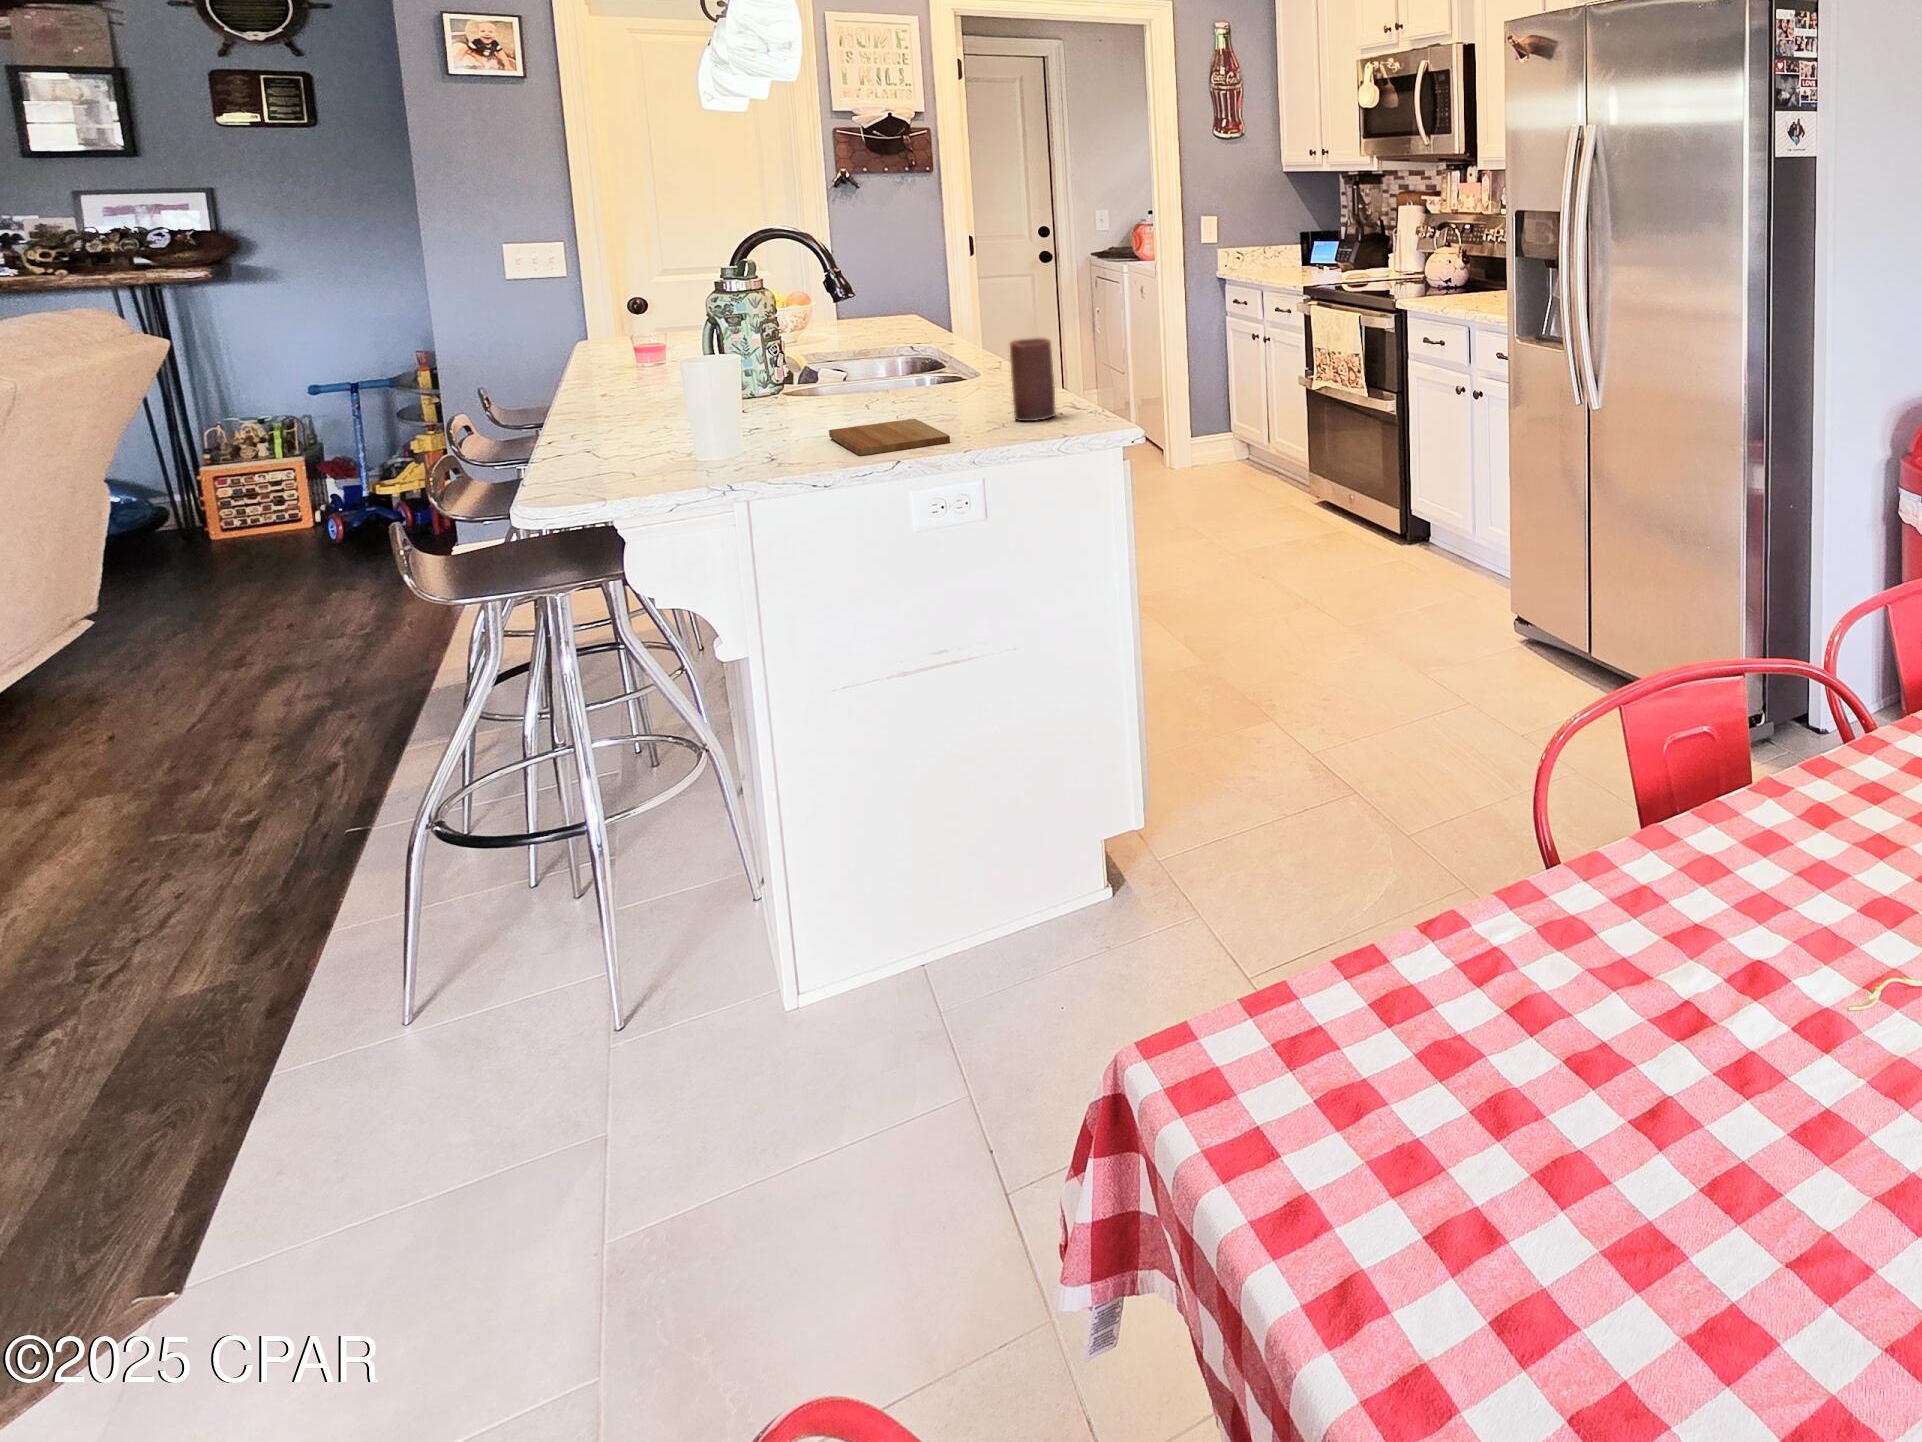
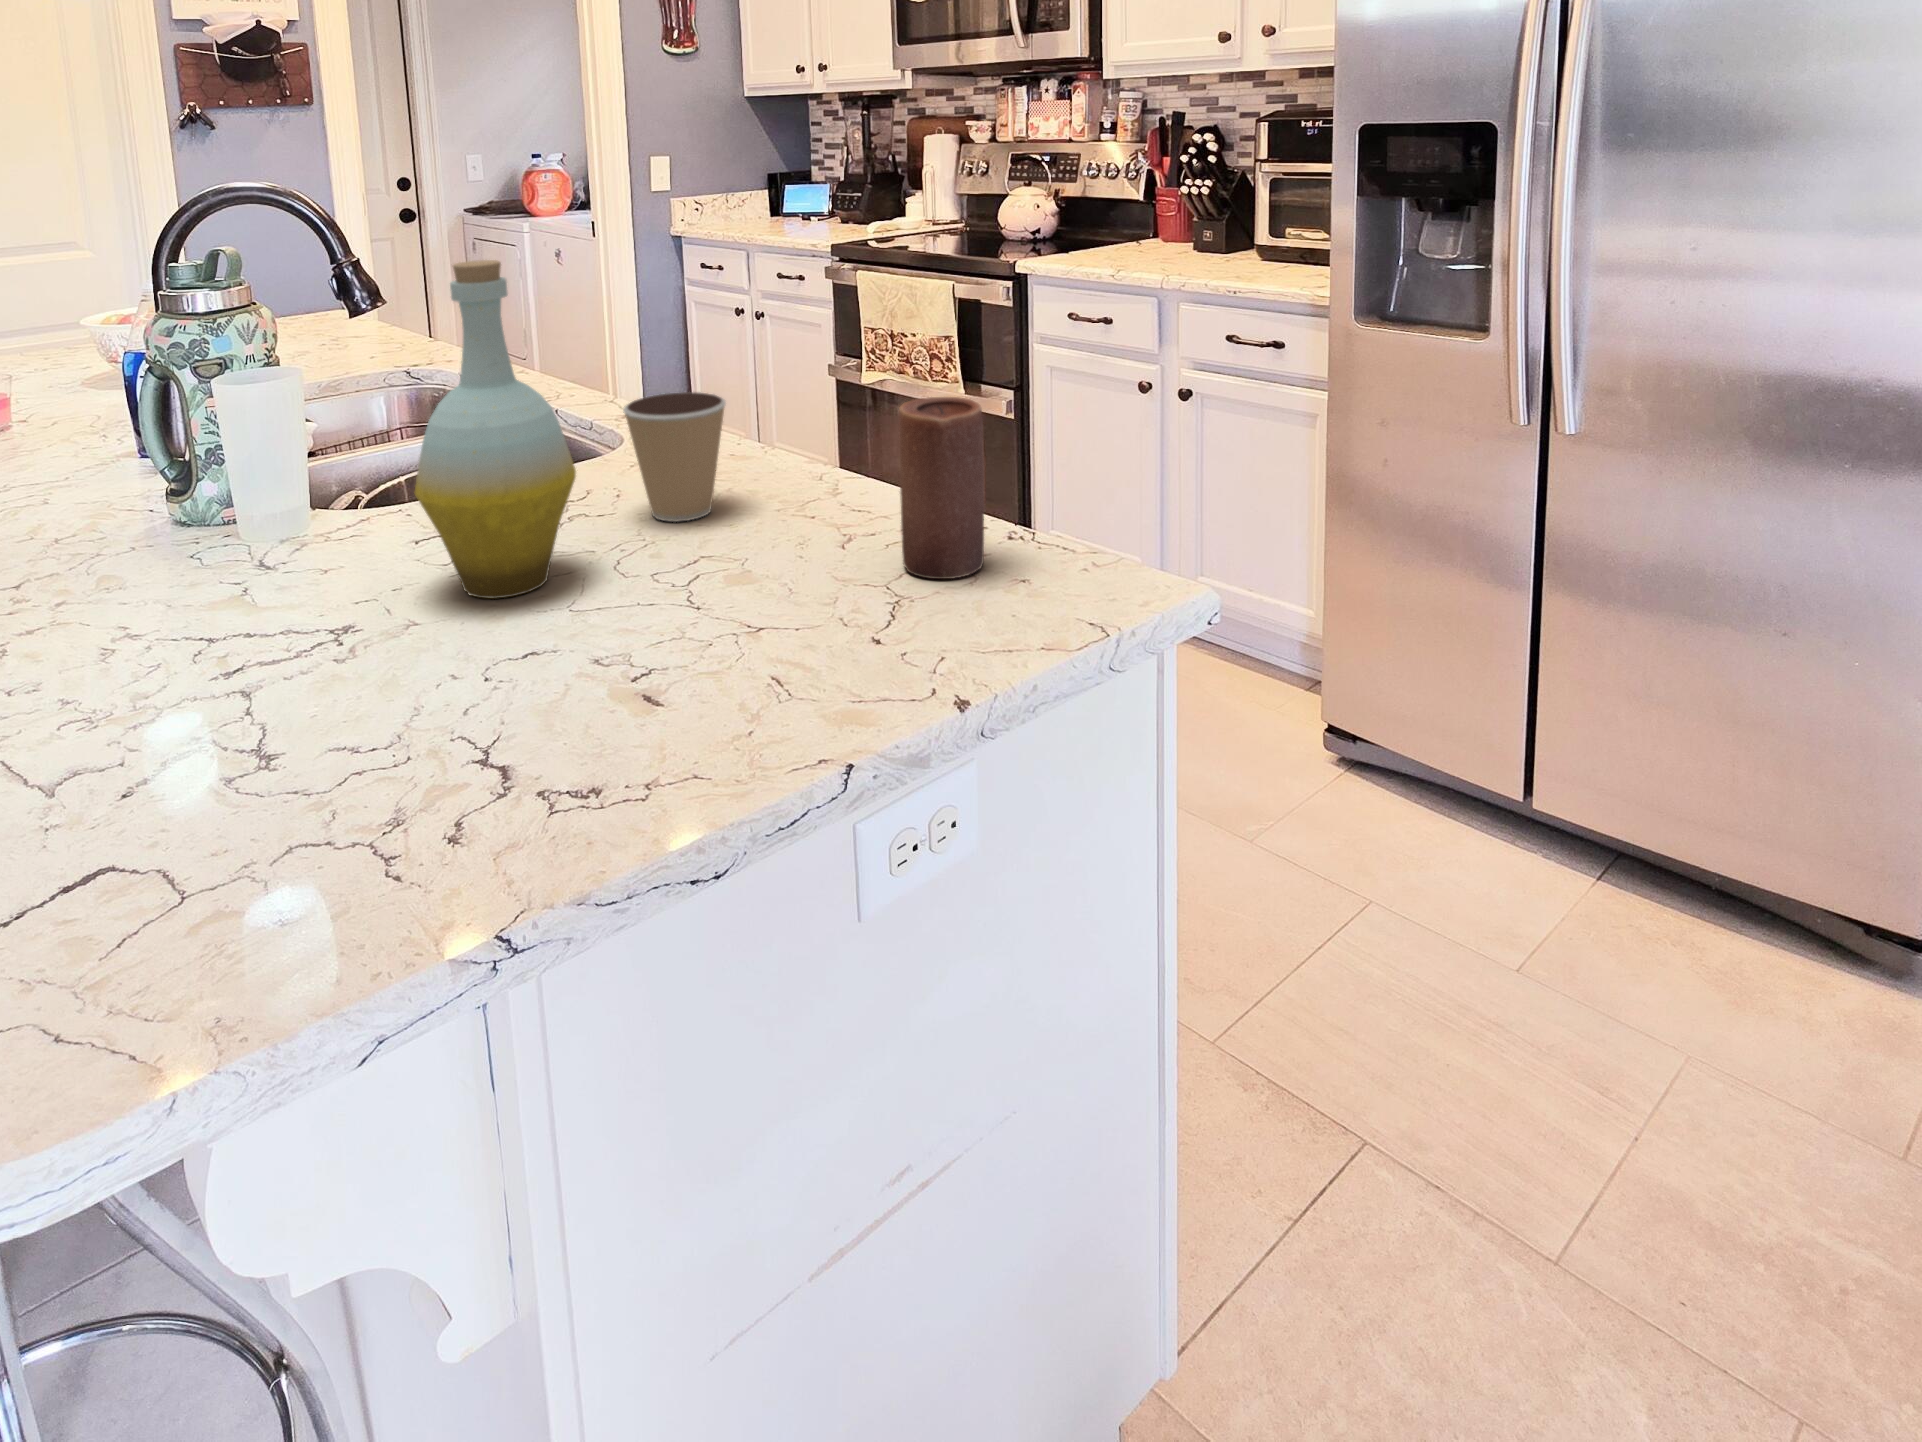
bottle: none [793,266,876,423] -> present [415,260,576,598]
coffee cup: none [924,341,980,404] -> present [623,392,726,522]
cutting board: present [829,419,950,456] -> none [571,591,897,751]

